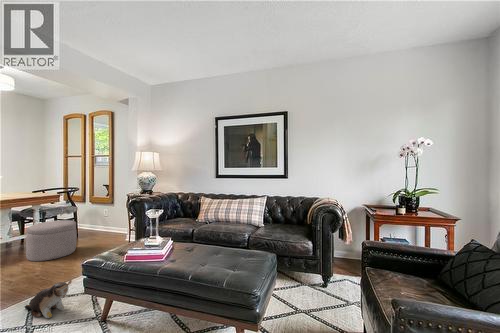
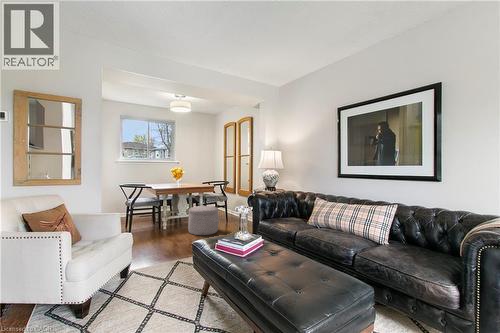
plush toy: present [25,280,72,318] -> none [167,251,186,276]

